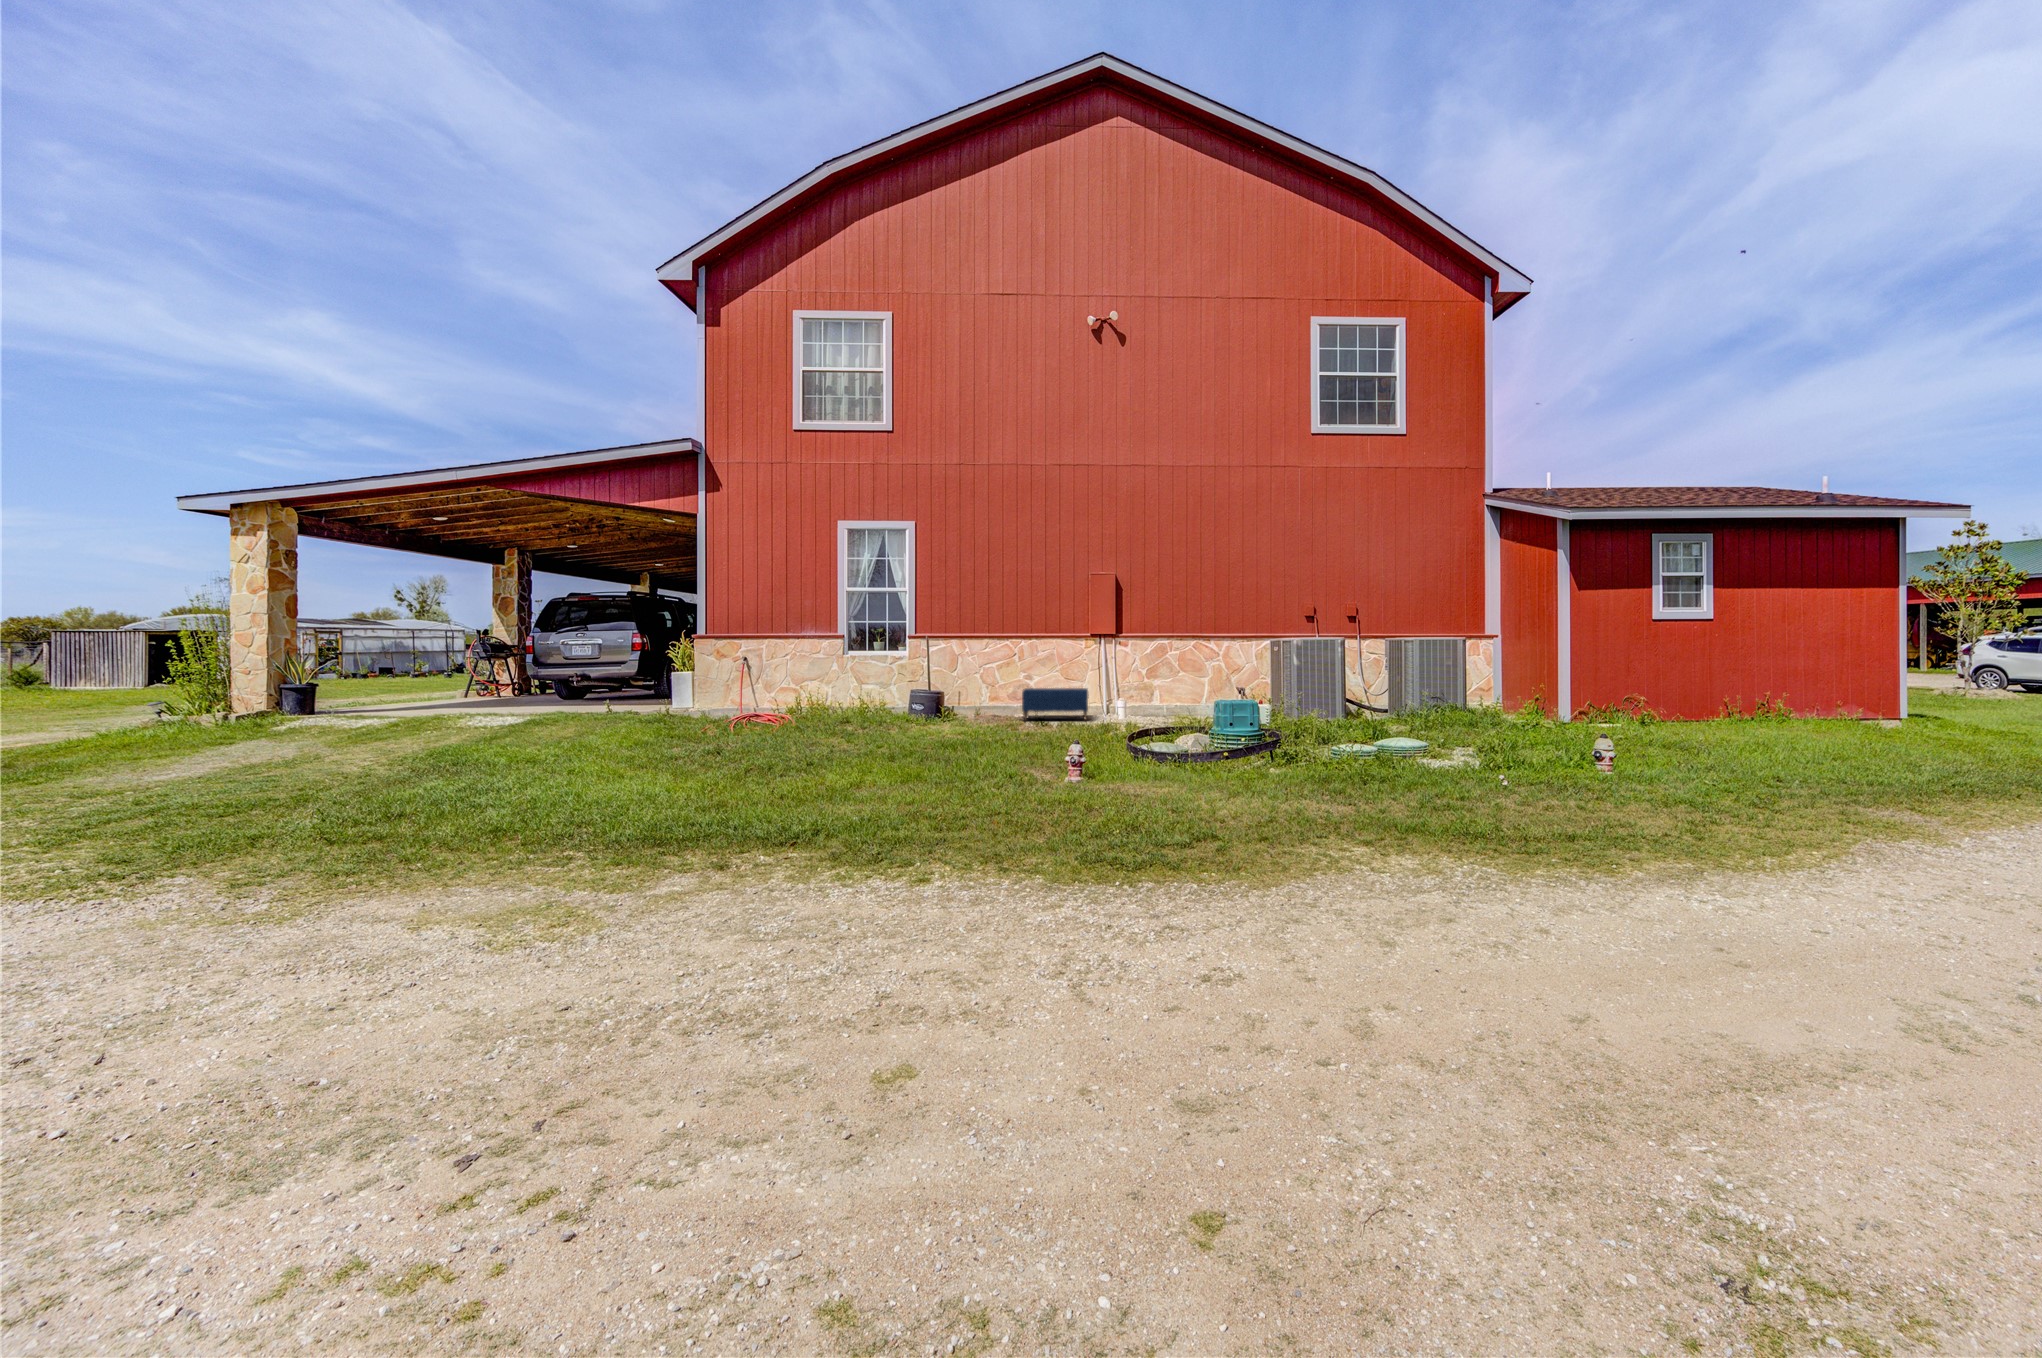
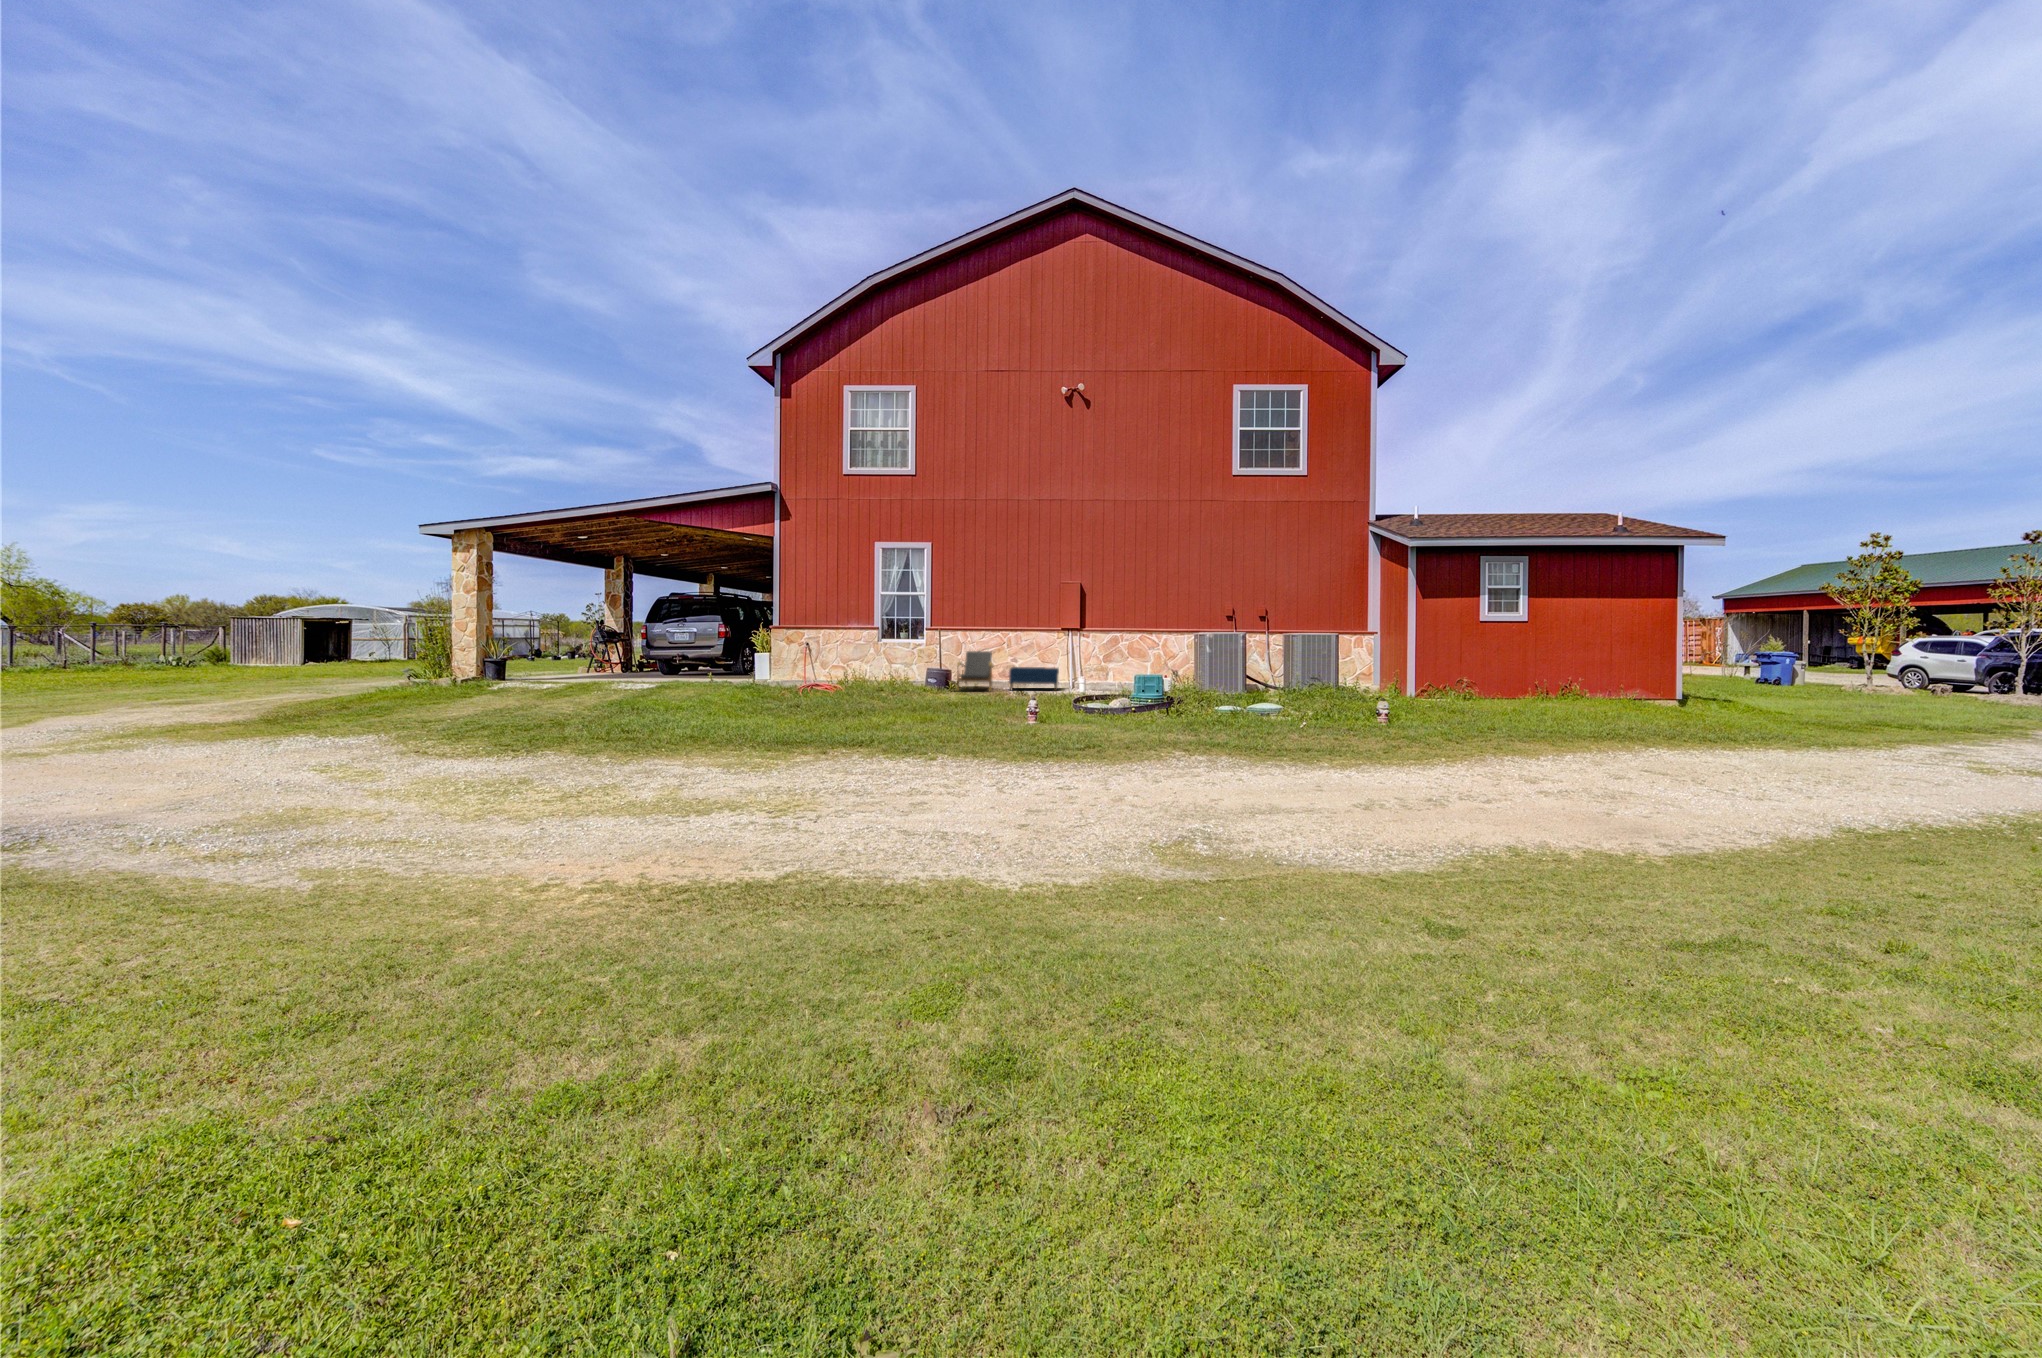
lounge chair: none [950,668,1000,724] -> present [957,651,993,690]

